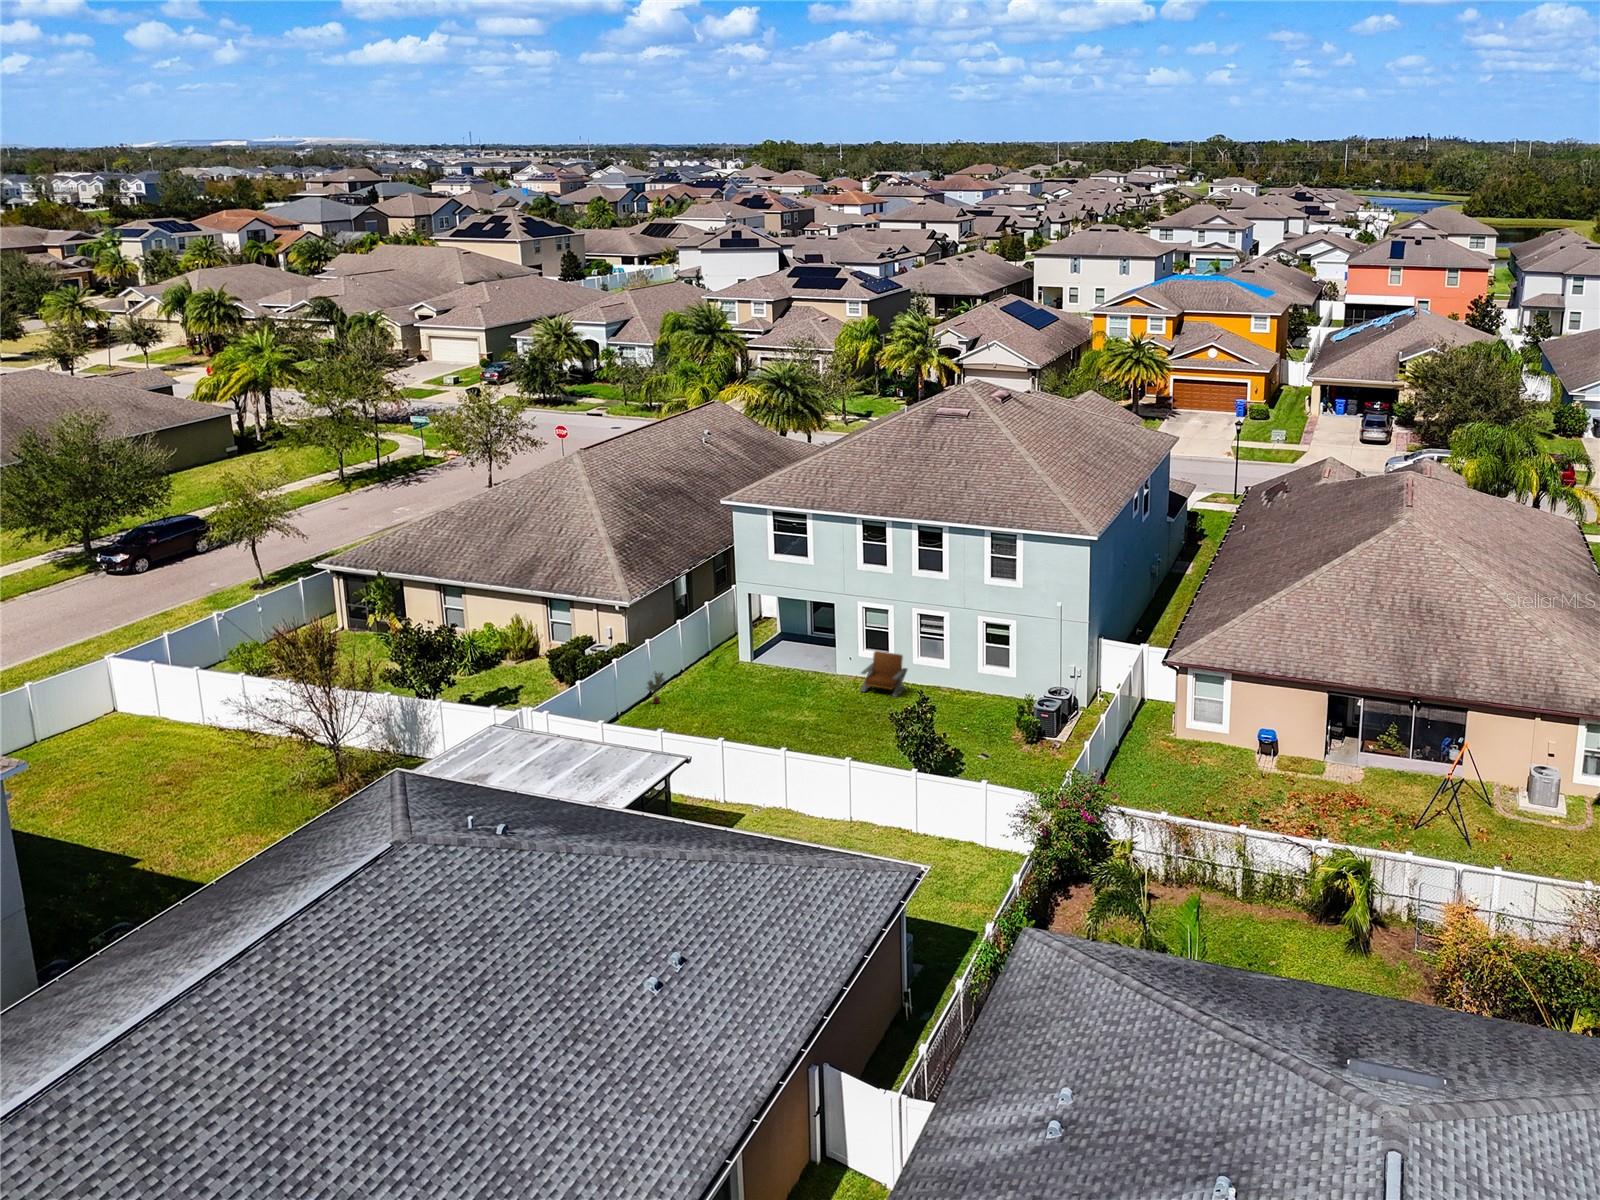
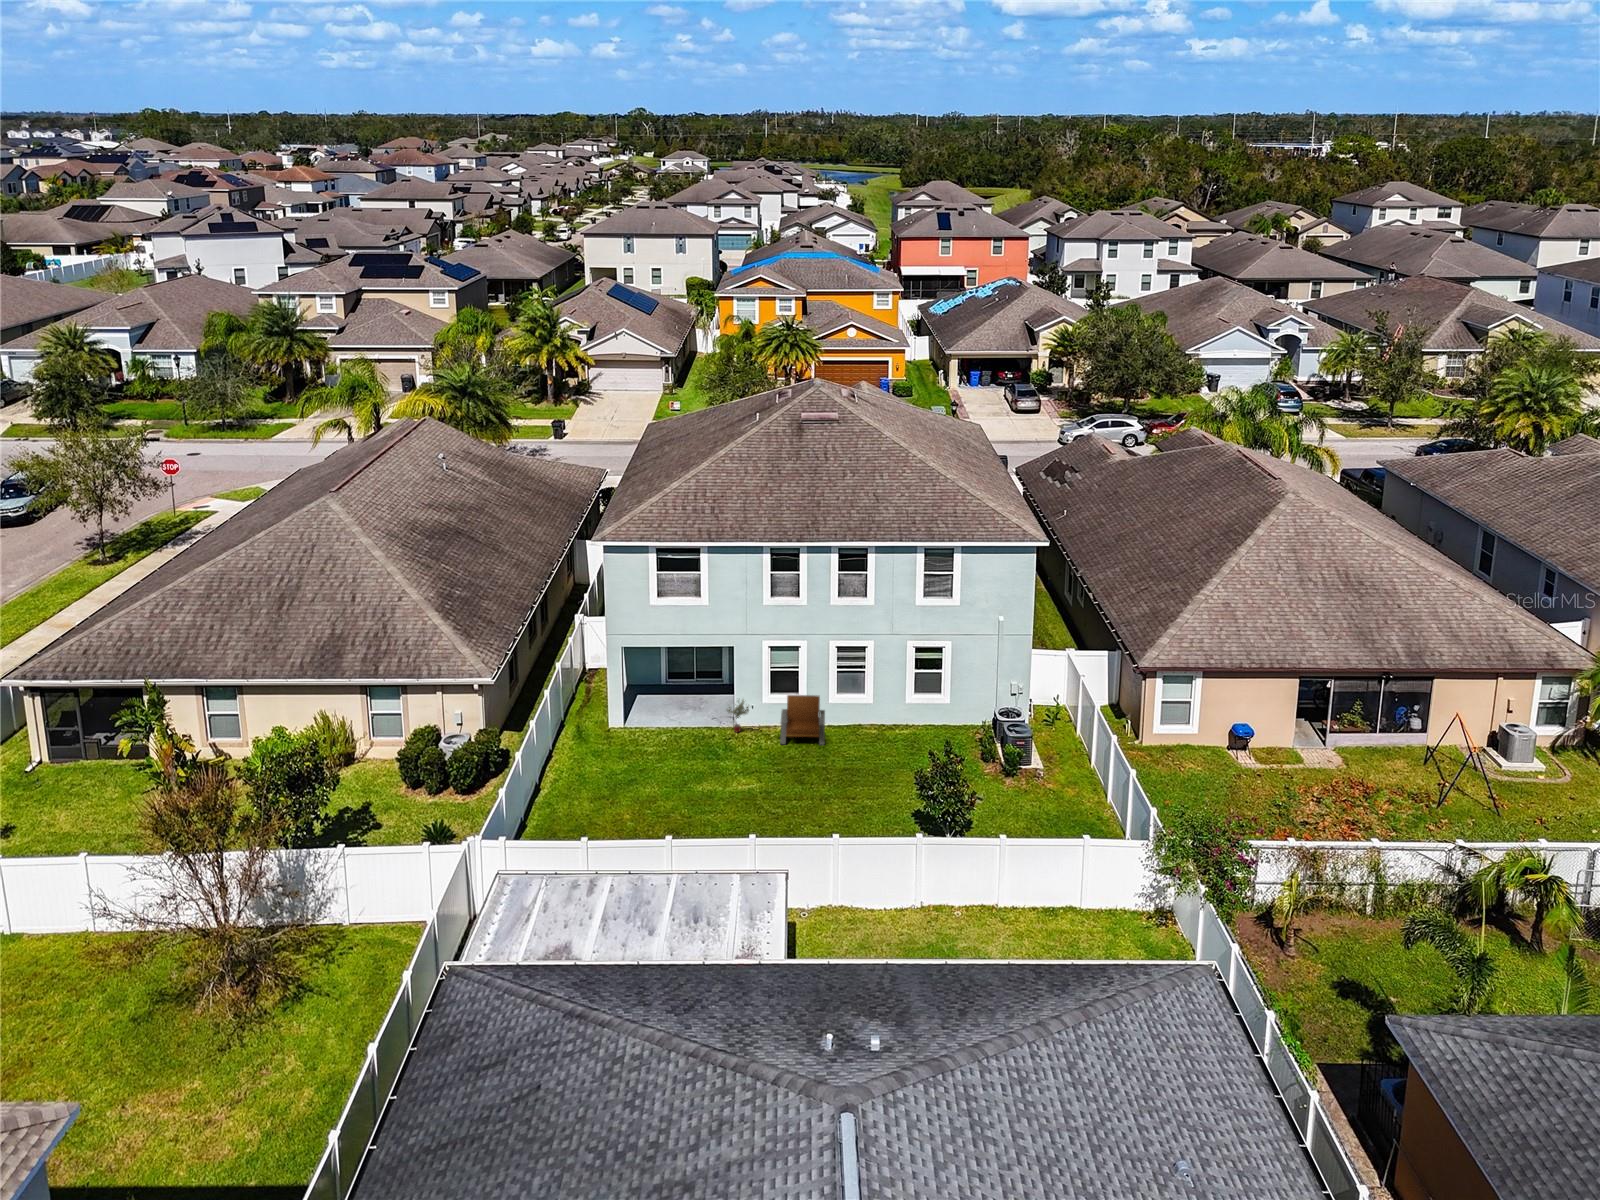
potted tree: present [647,671,664,704] -> present [727,699,749,732]

